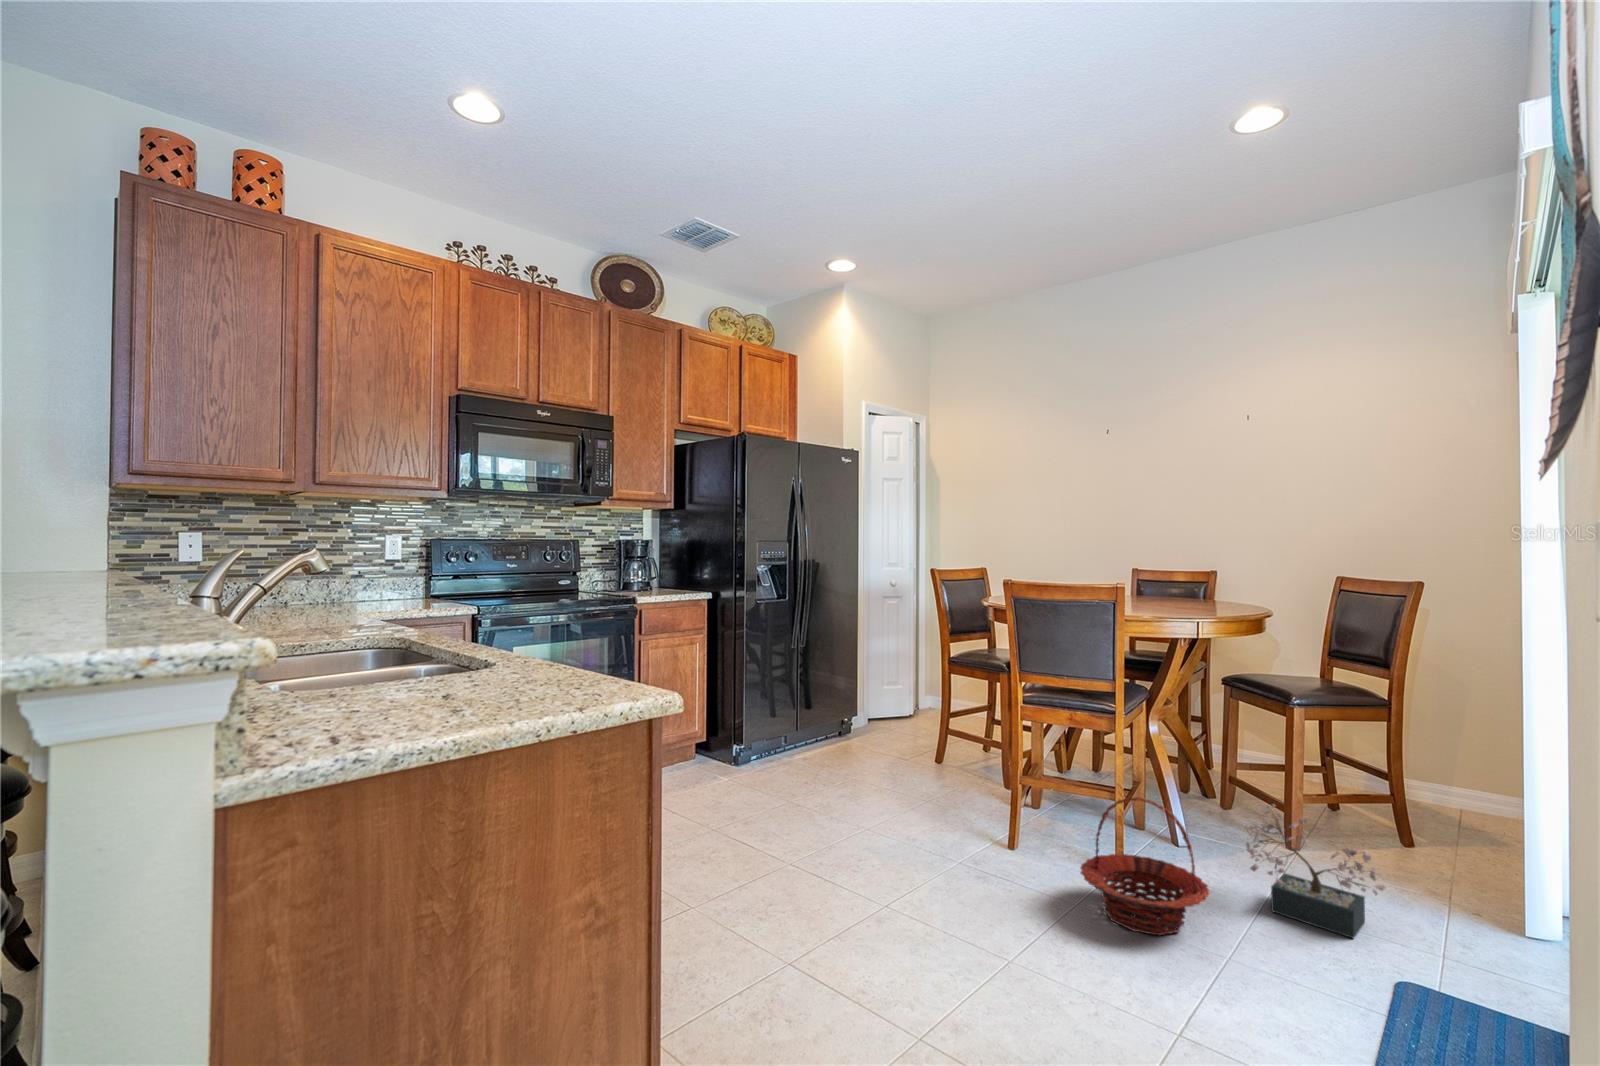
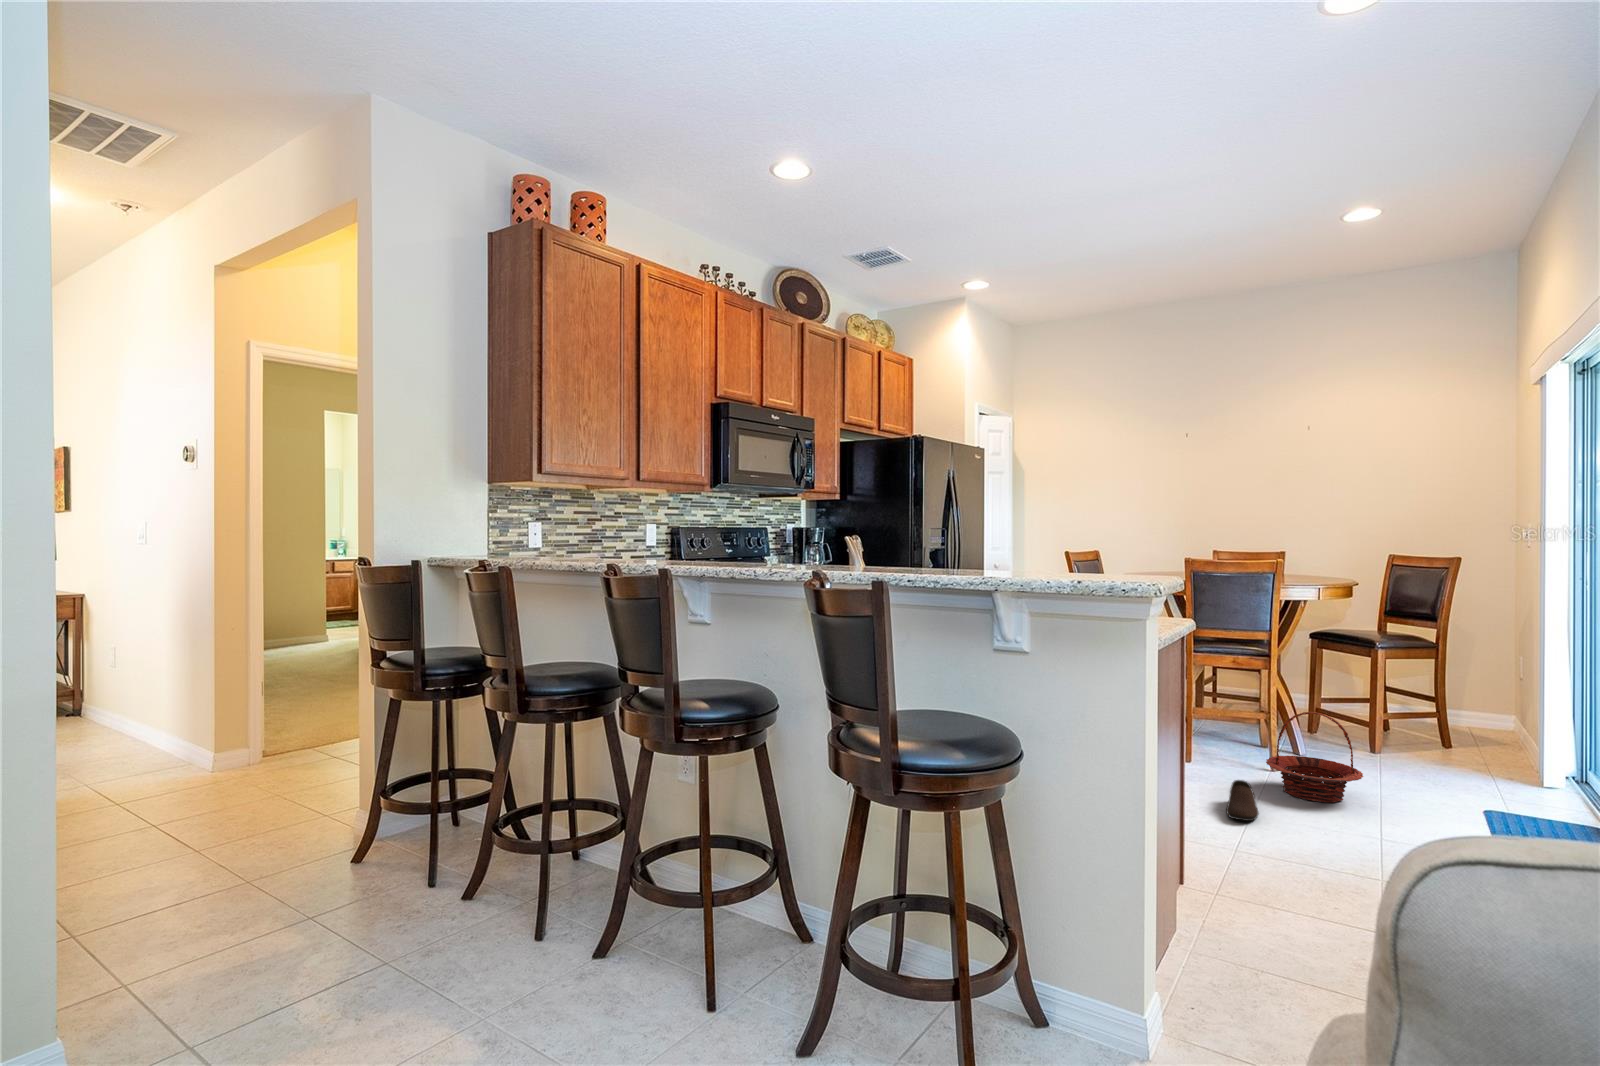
decorative plant: present [1245,804,1385,938] -> none [1365,716,1469,798]
shoe: none [973,892,1036,964] -> present [1226,780,1259,821]

